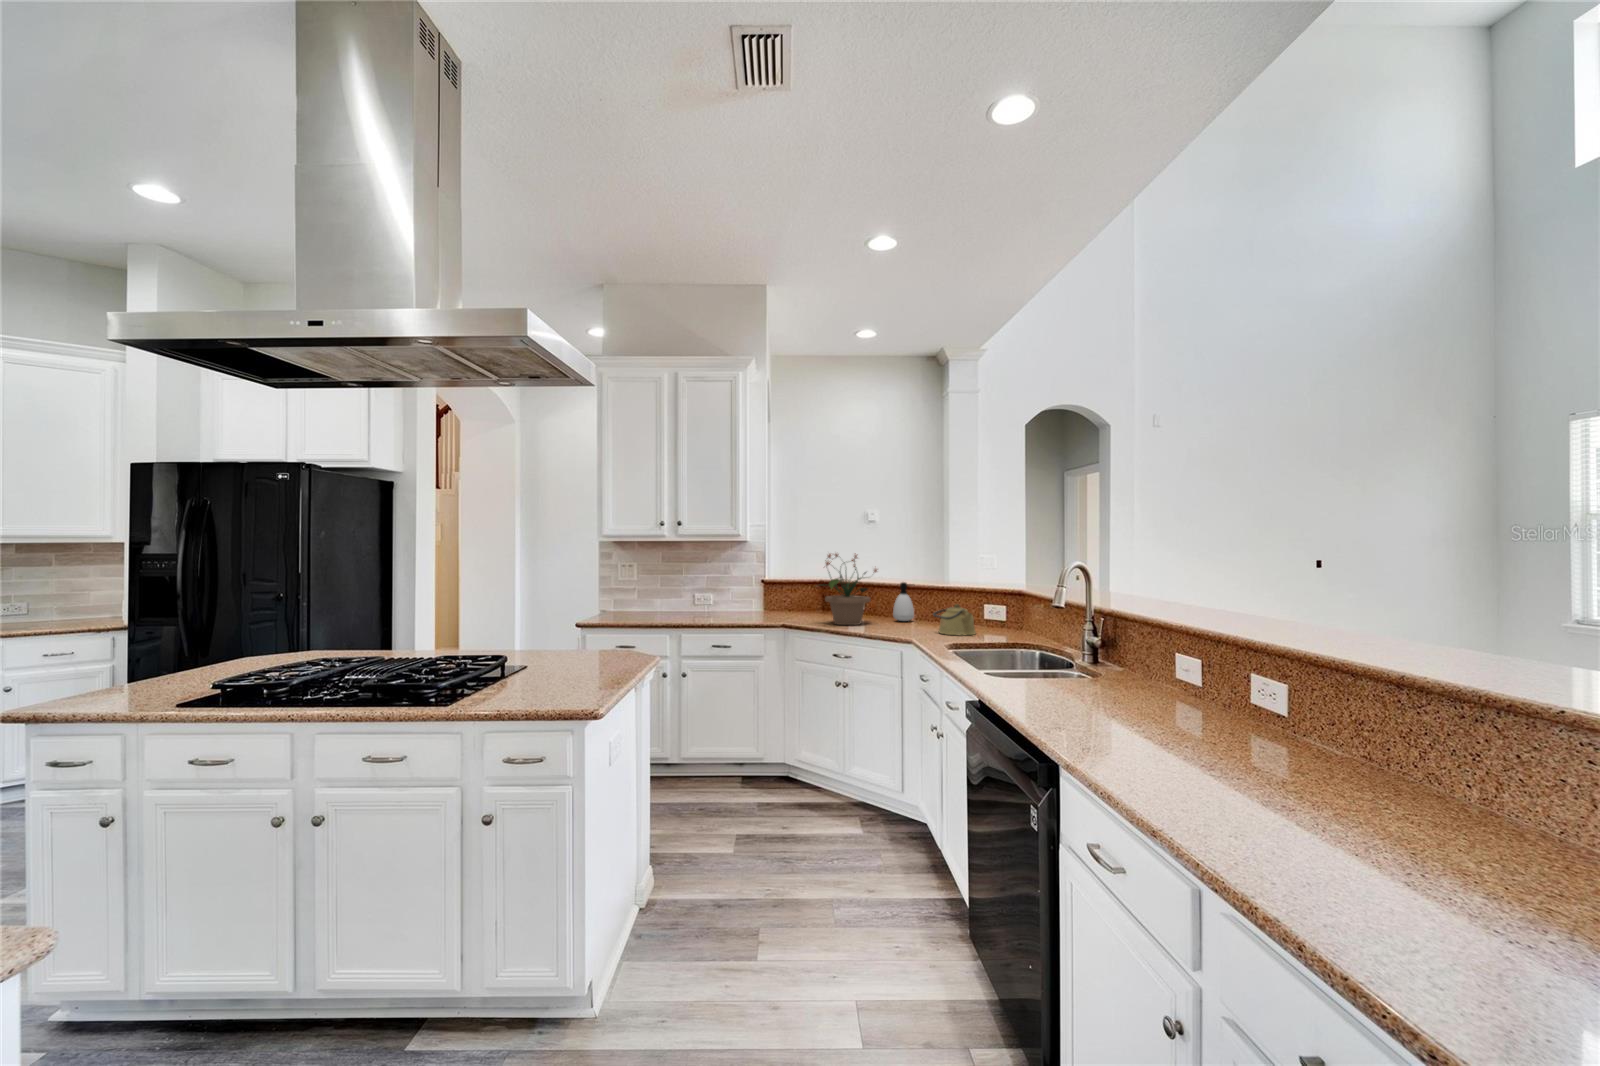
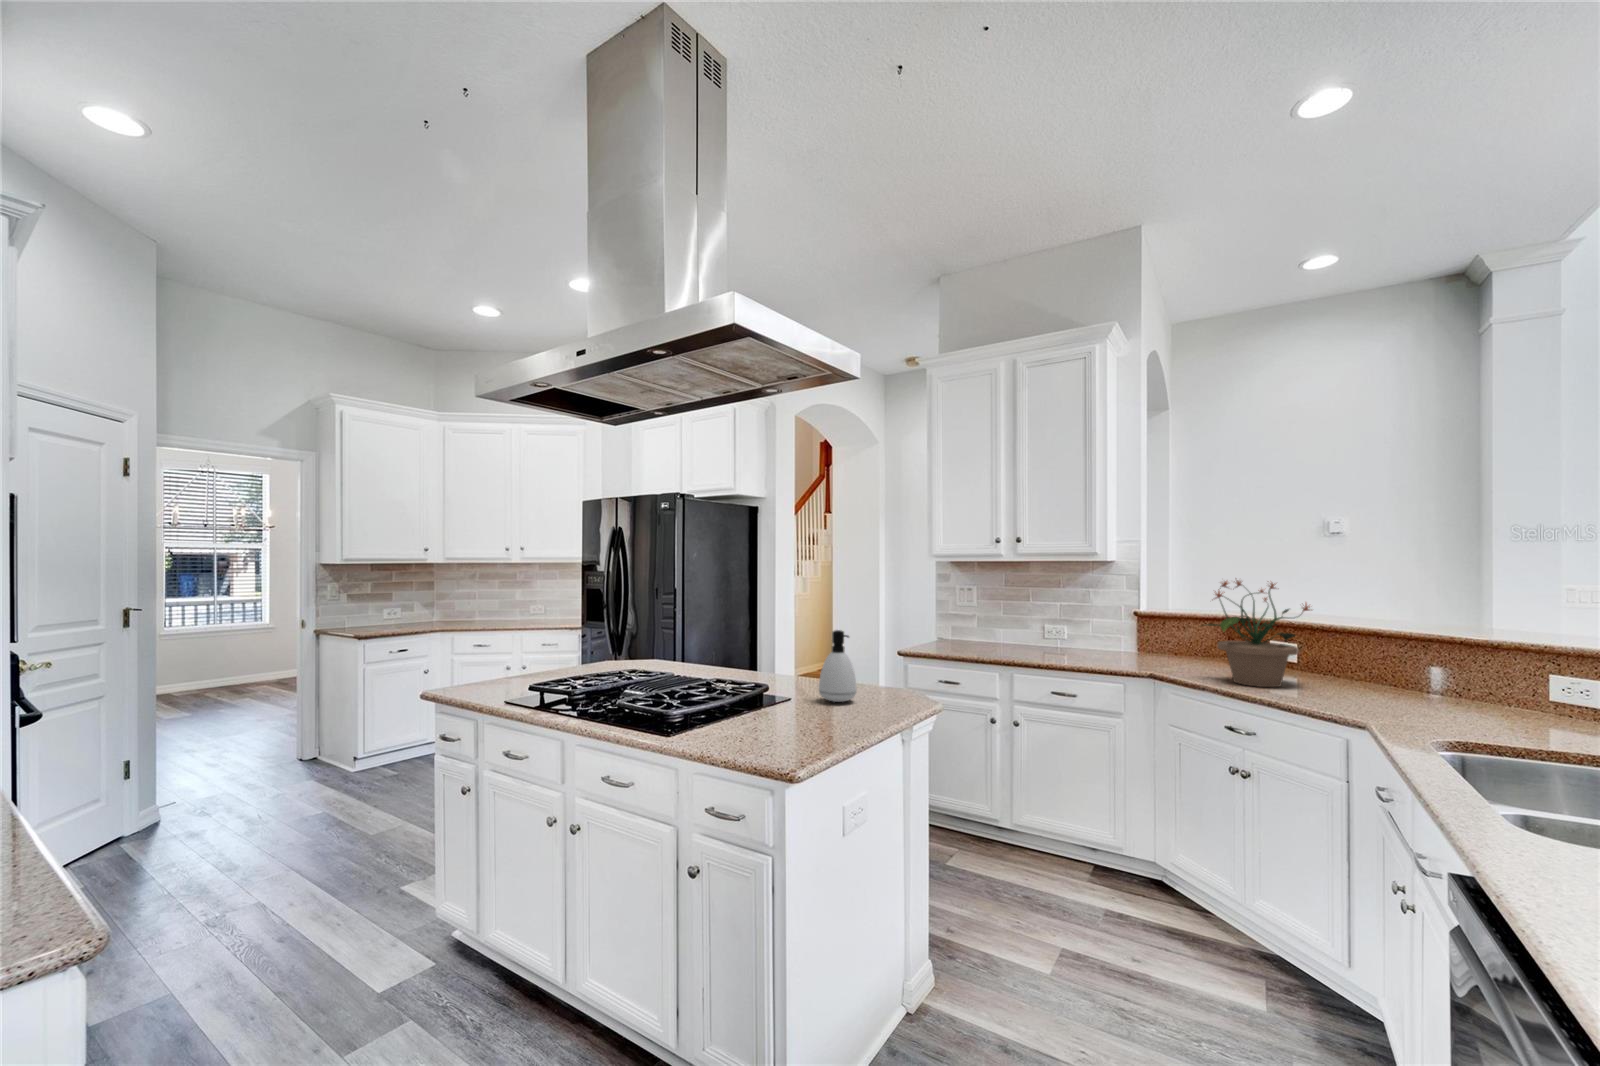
soap dispenser: present [893,582,914,621] -> present [819,630,857,702]
kettle: present [933,604,976,636] -> none [1413,673,1515,731]

